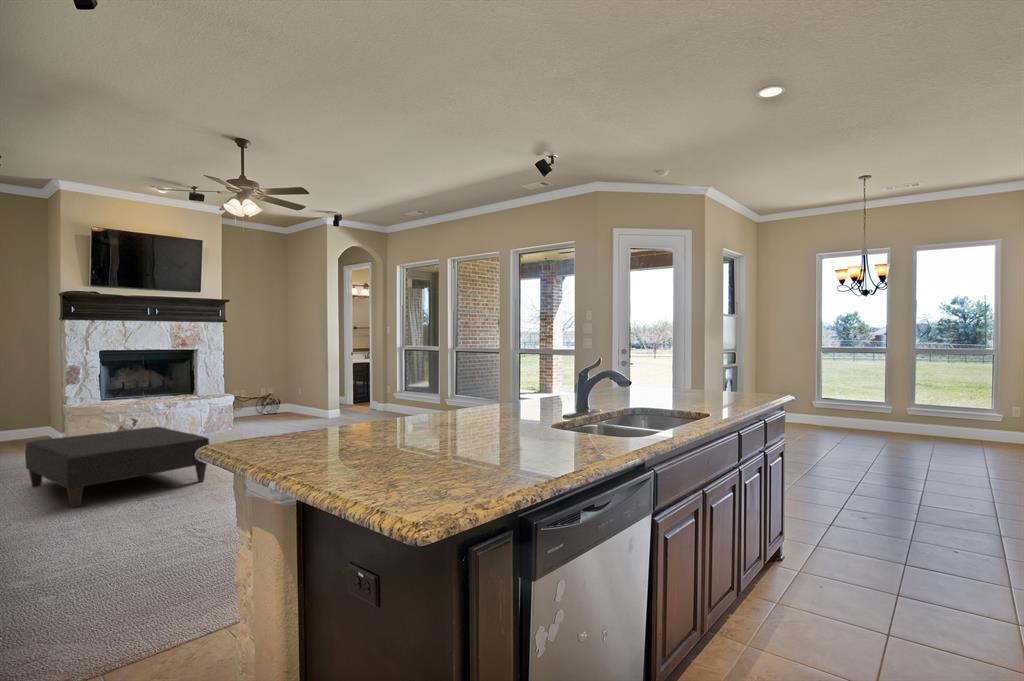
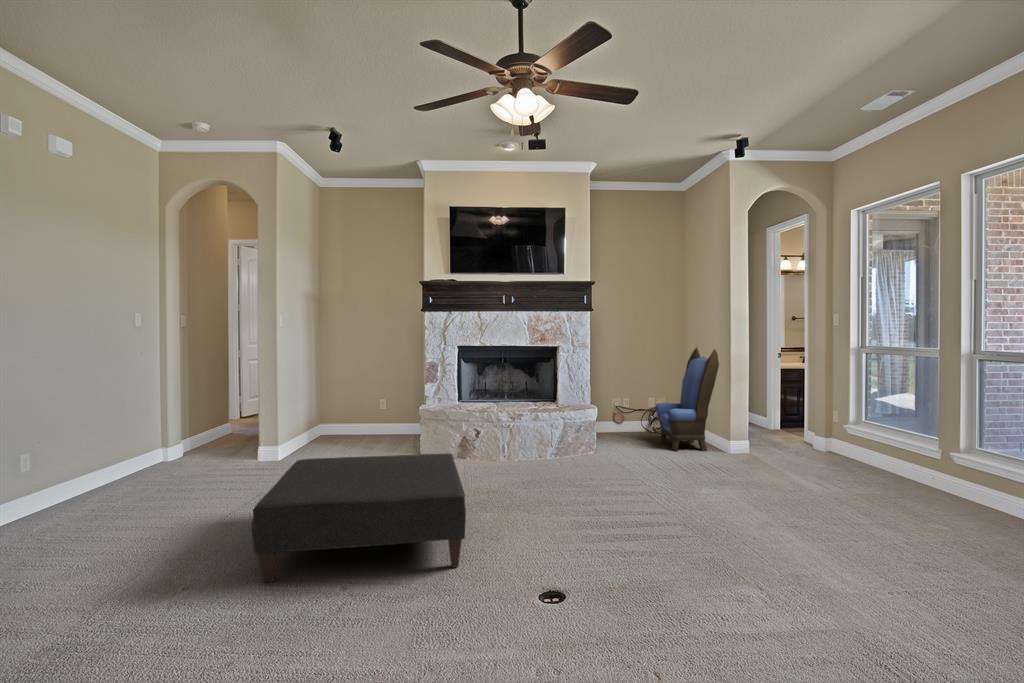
armchair: none [274,349,322,422] -> present [655,347,719,451]

